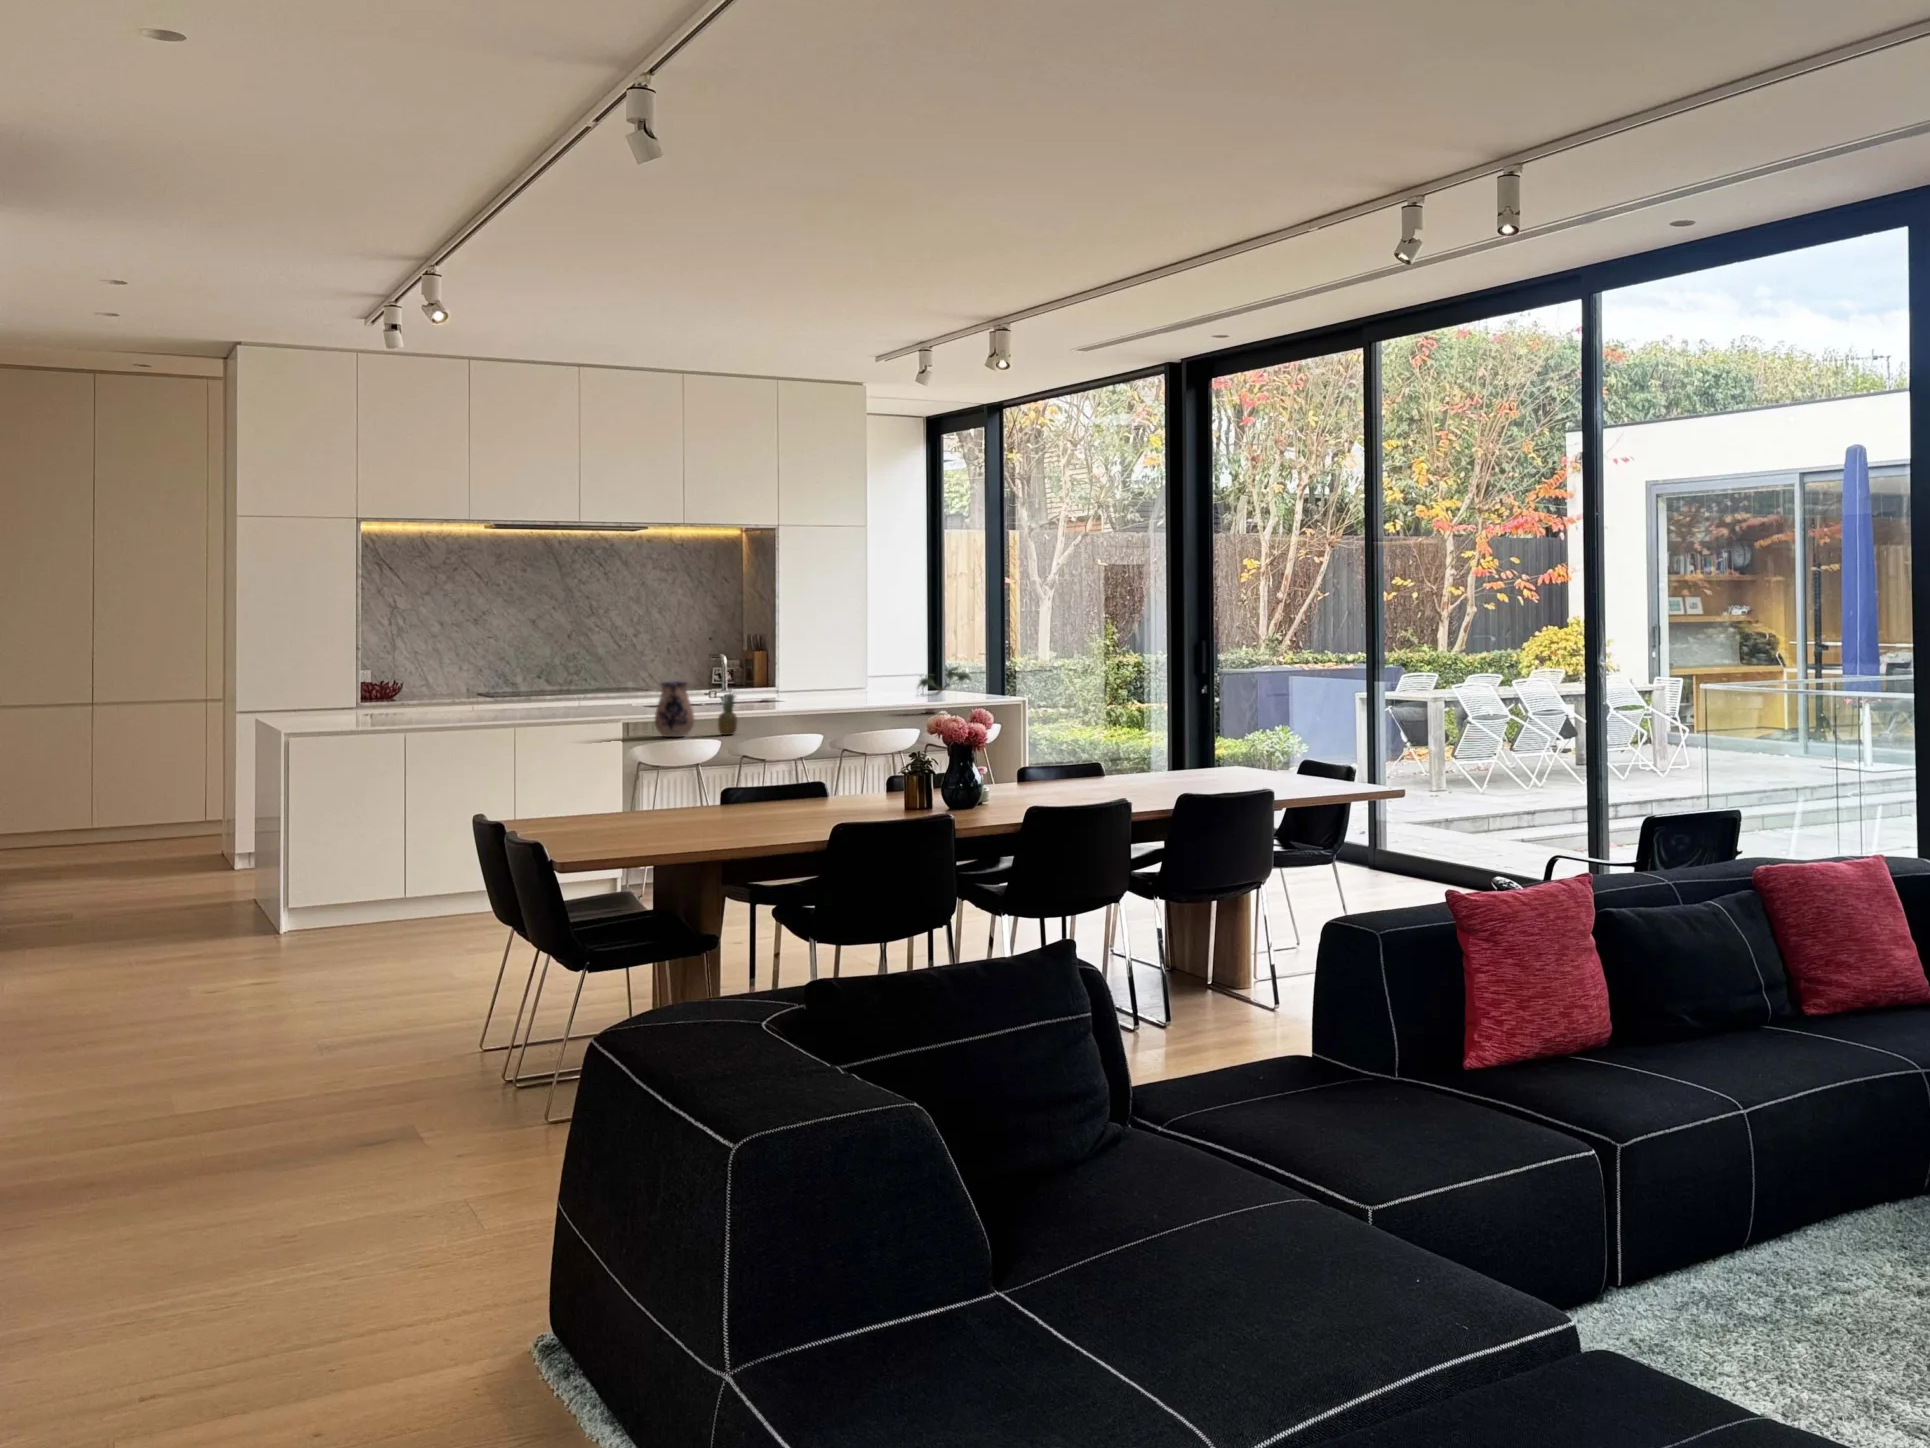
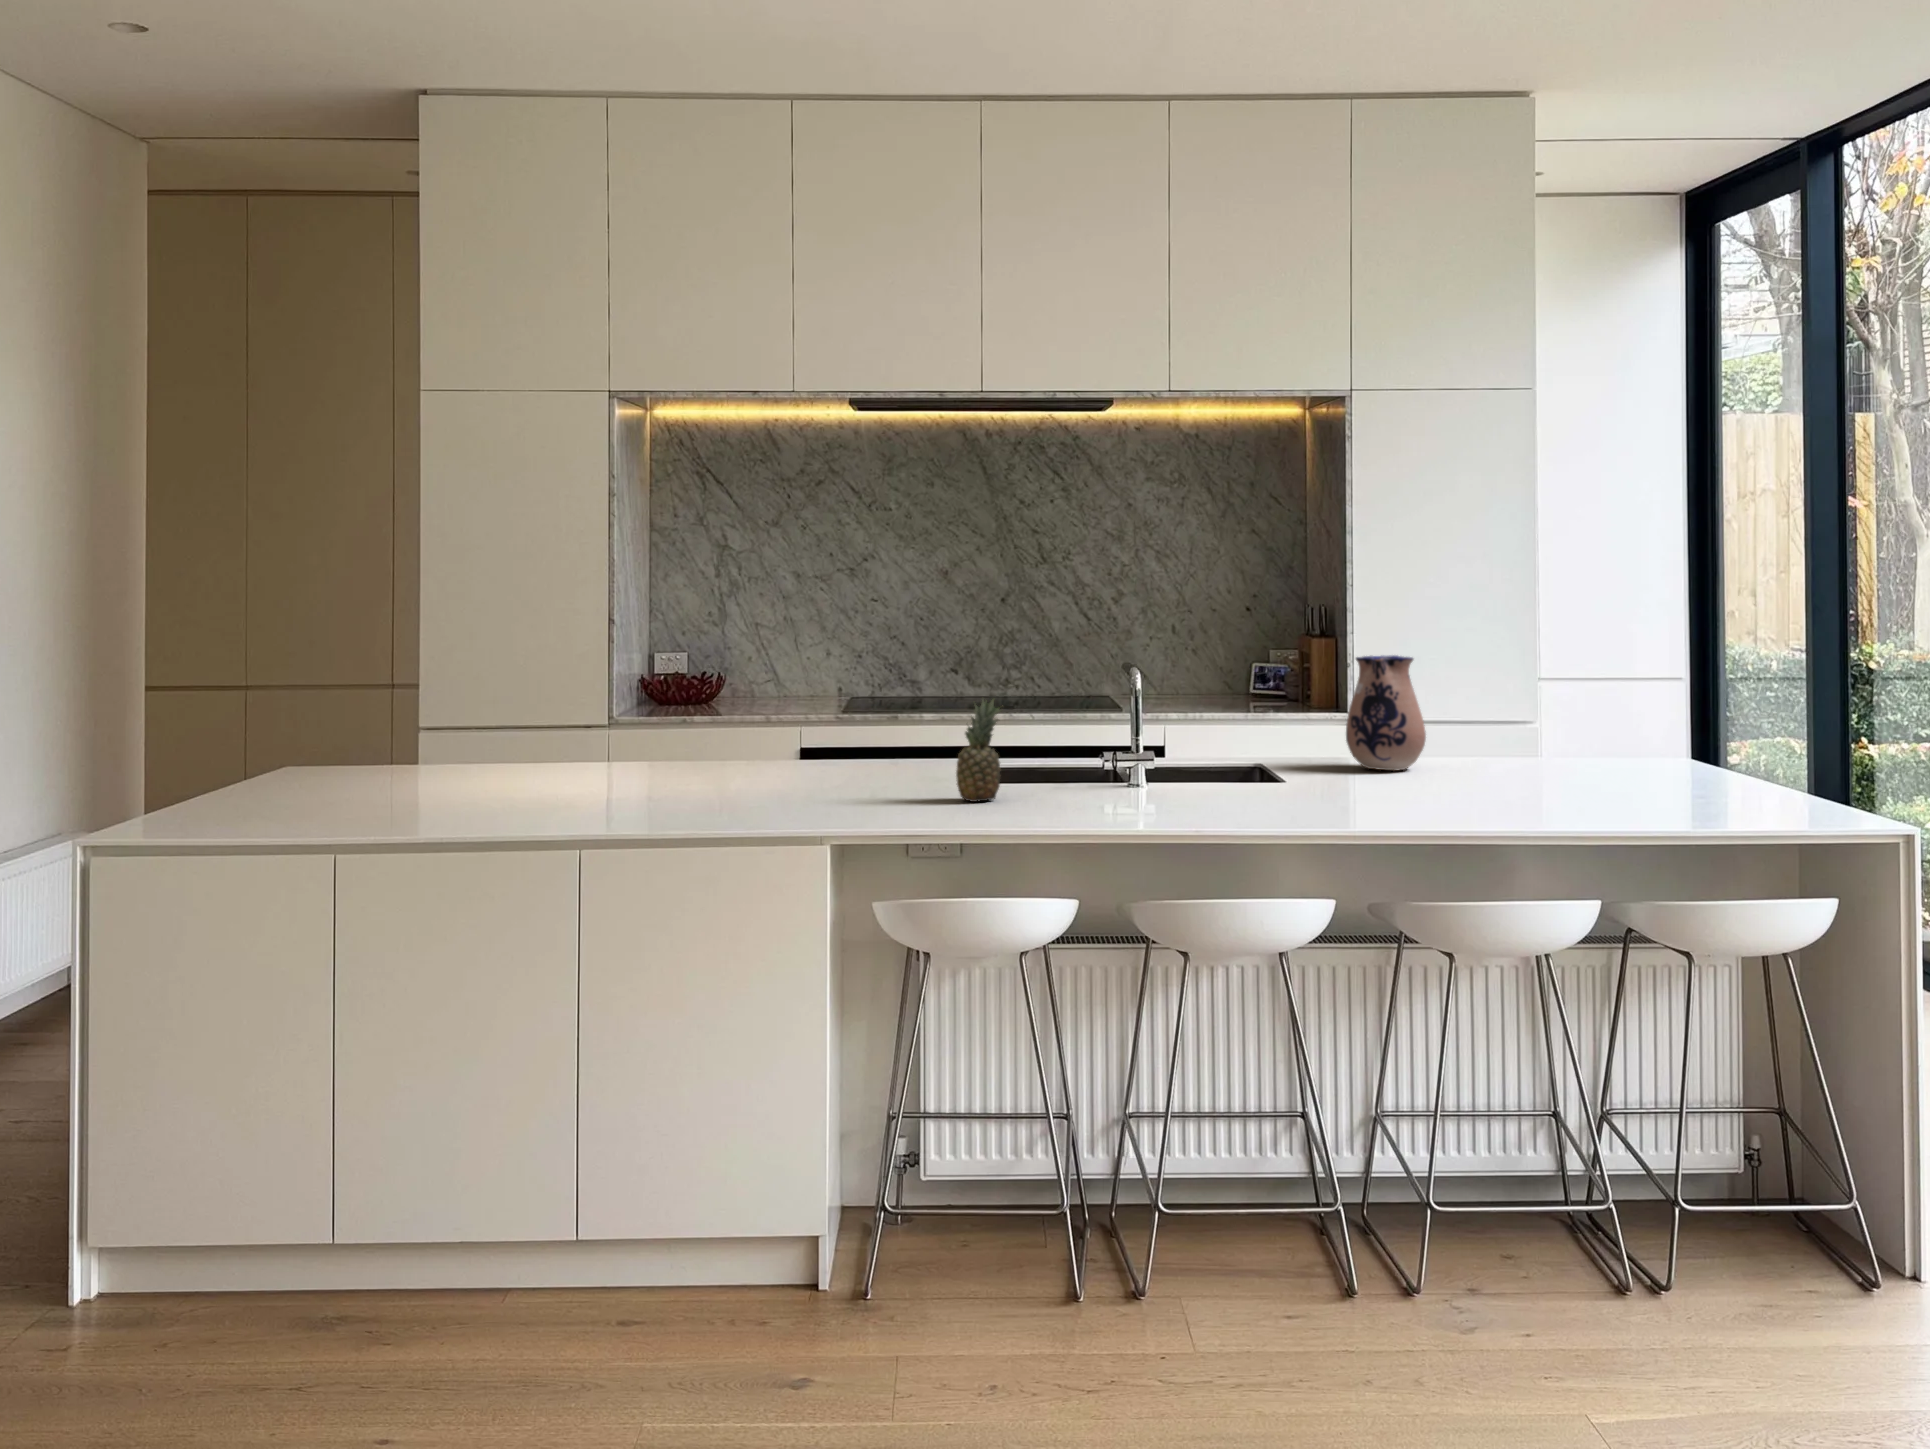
potted plant: present [918,667,971,713] -> none [1513,657,1683,771]
ceramic pitcher: present [655,681,694,737] -> present [1346,655,1426,770]

